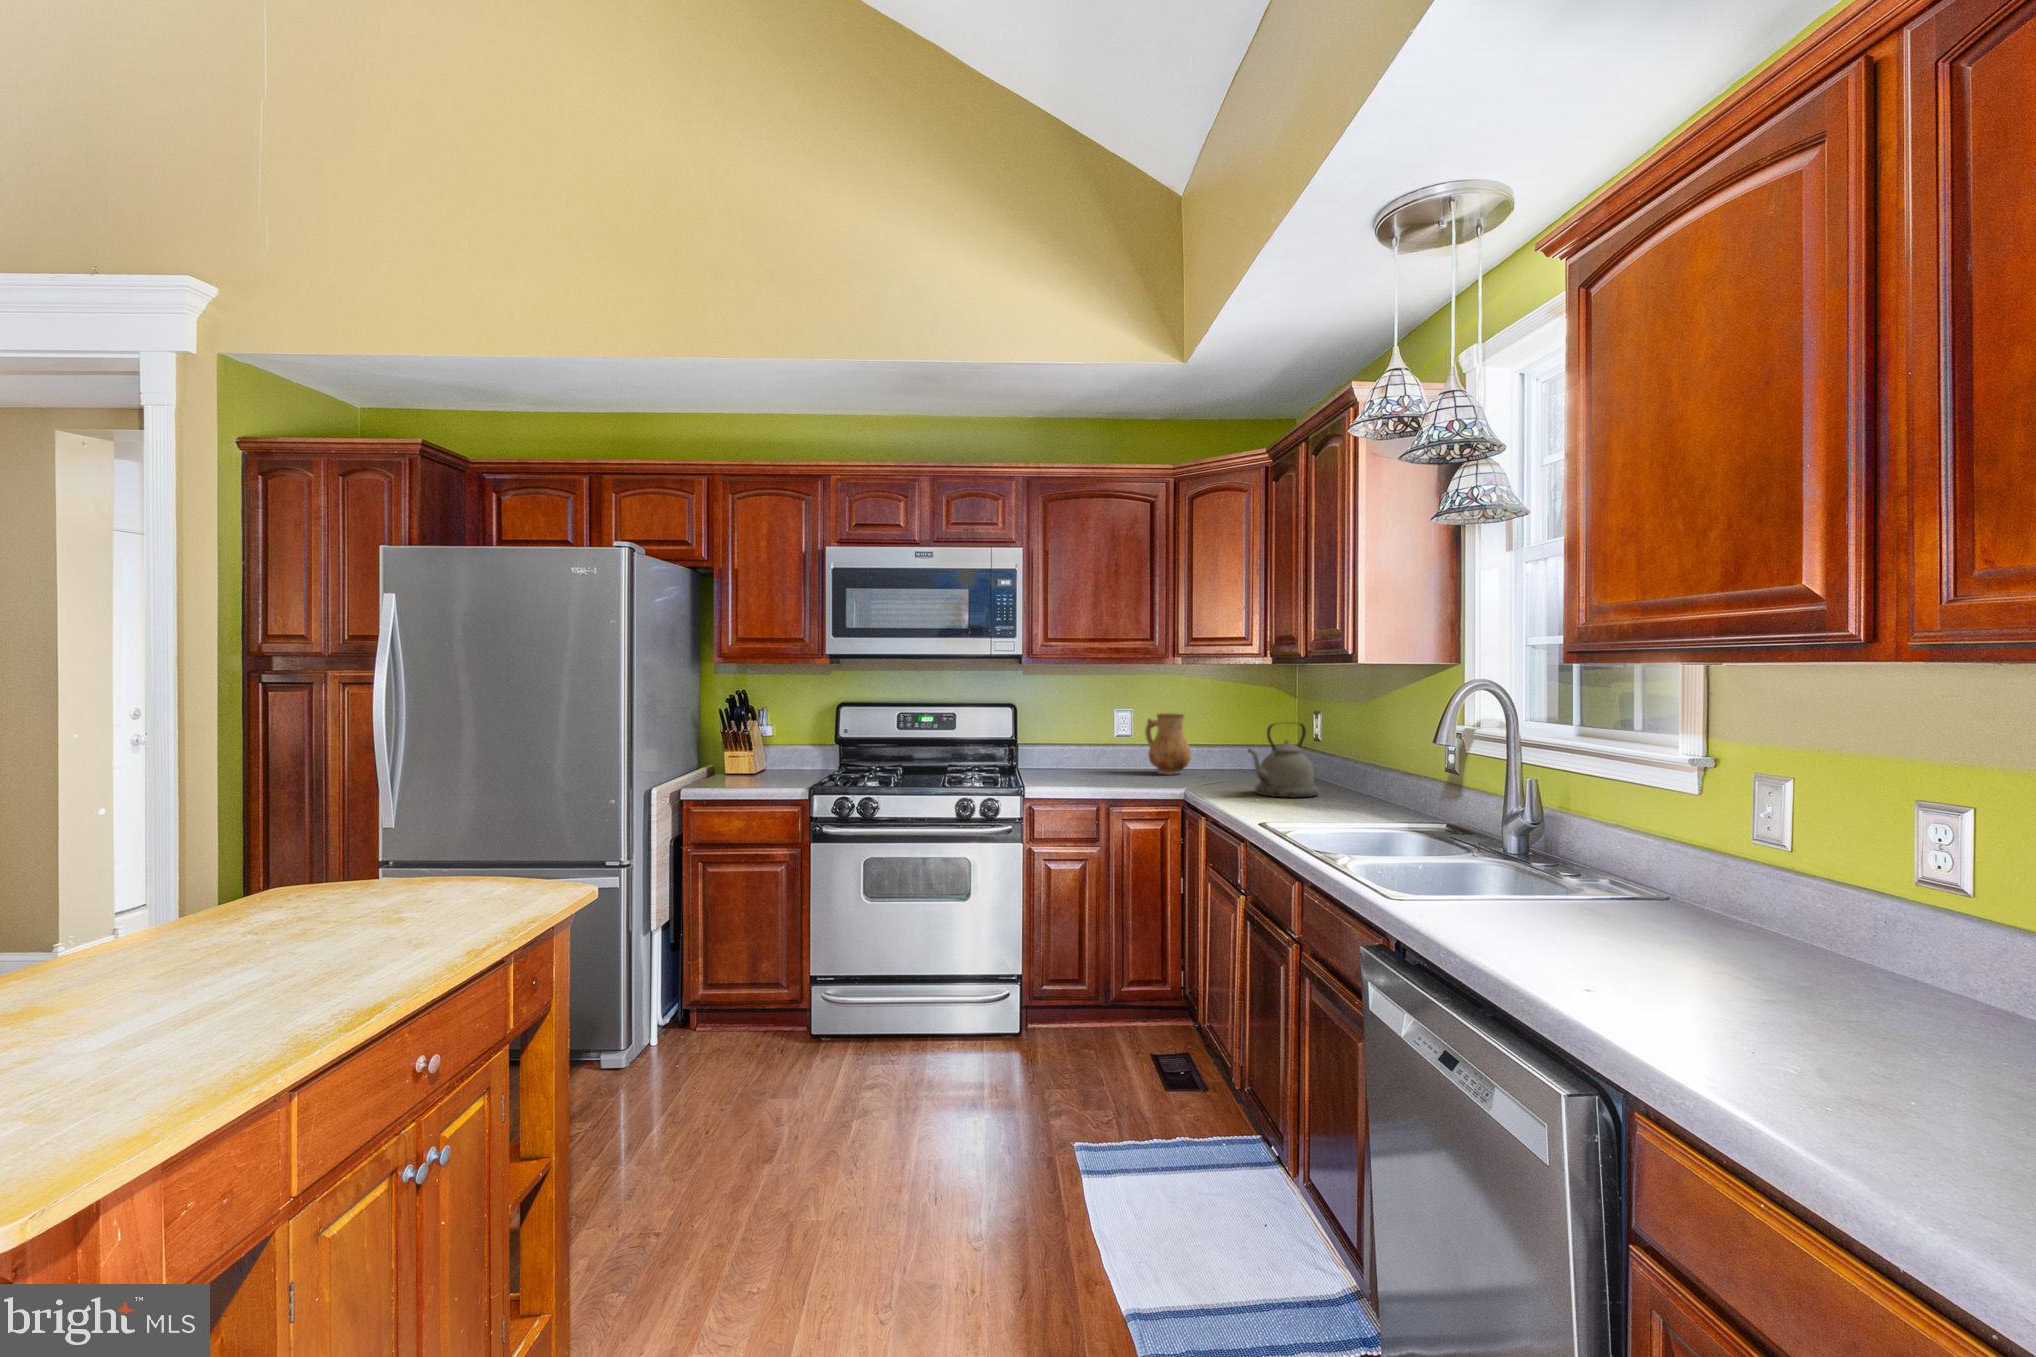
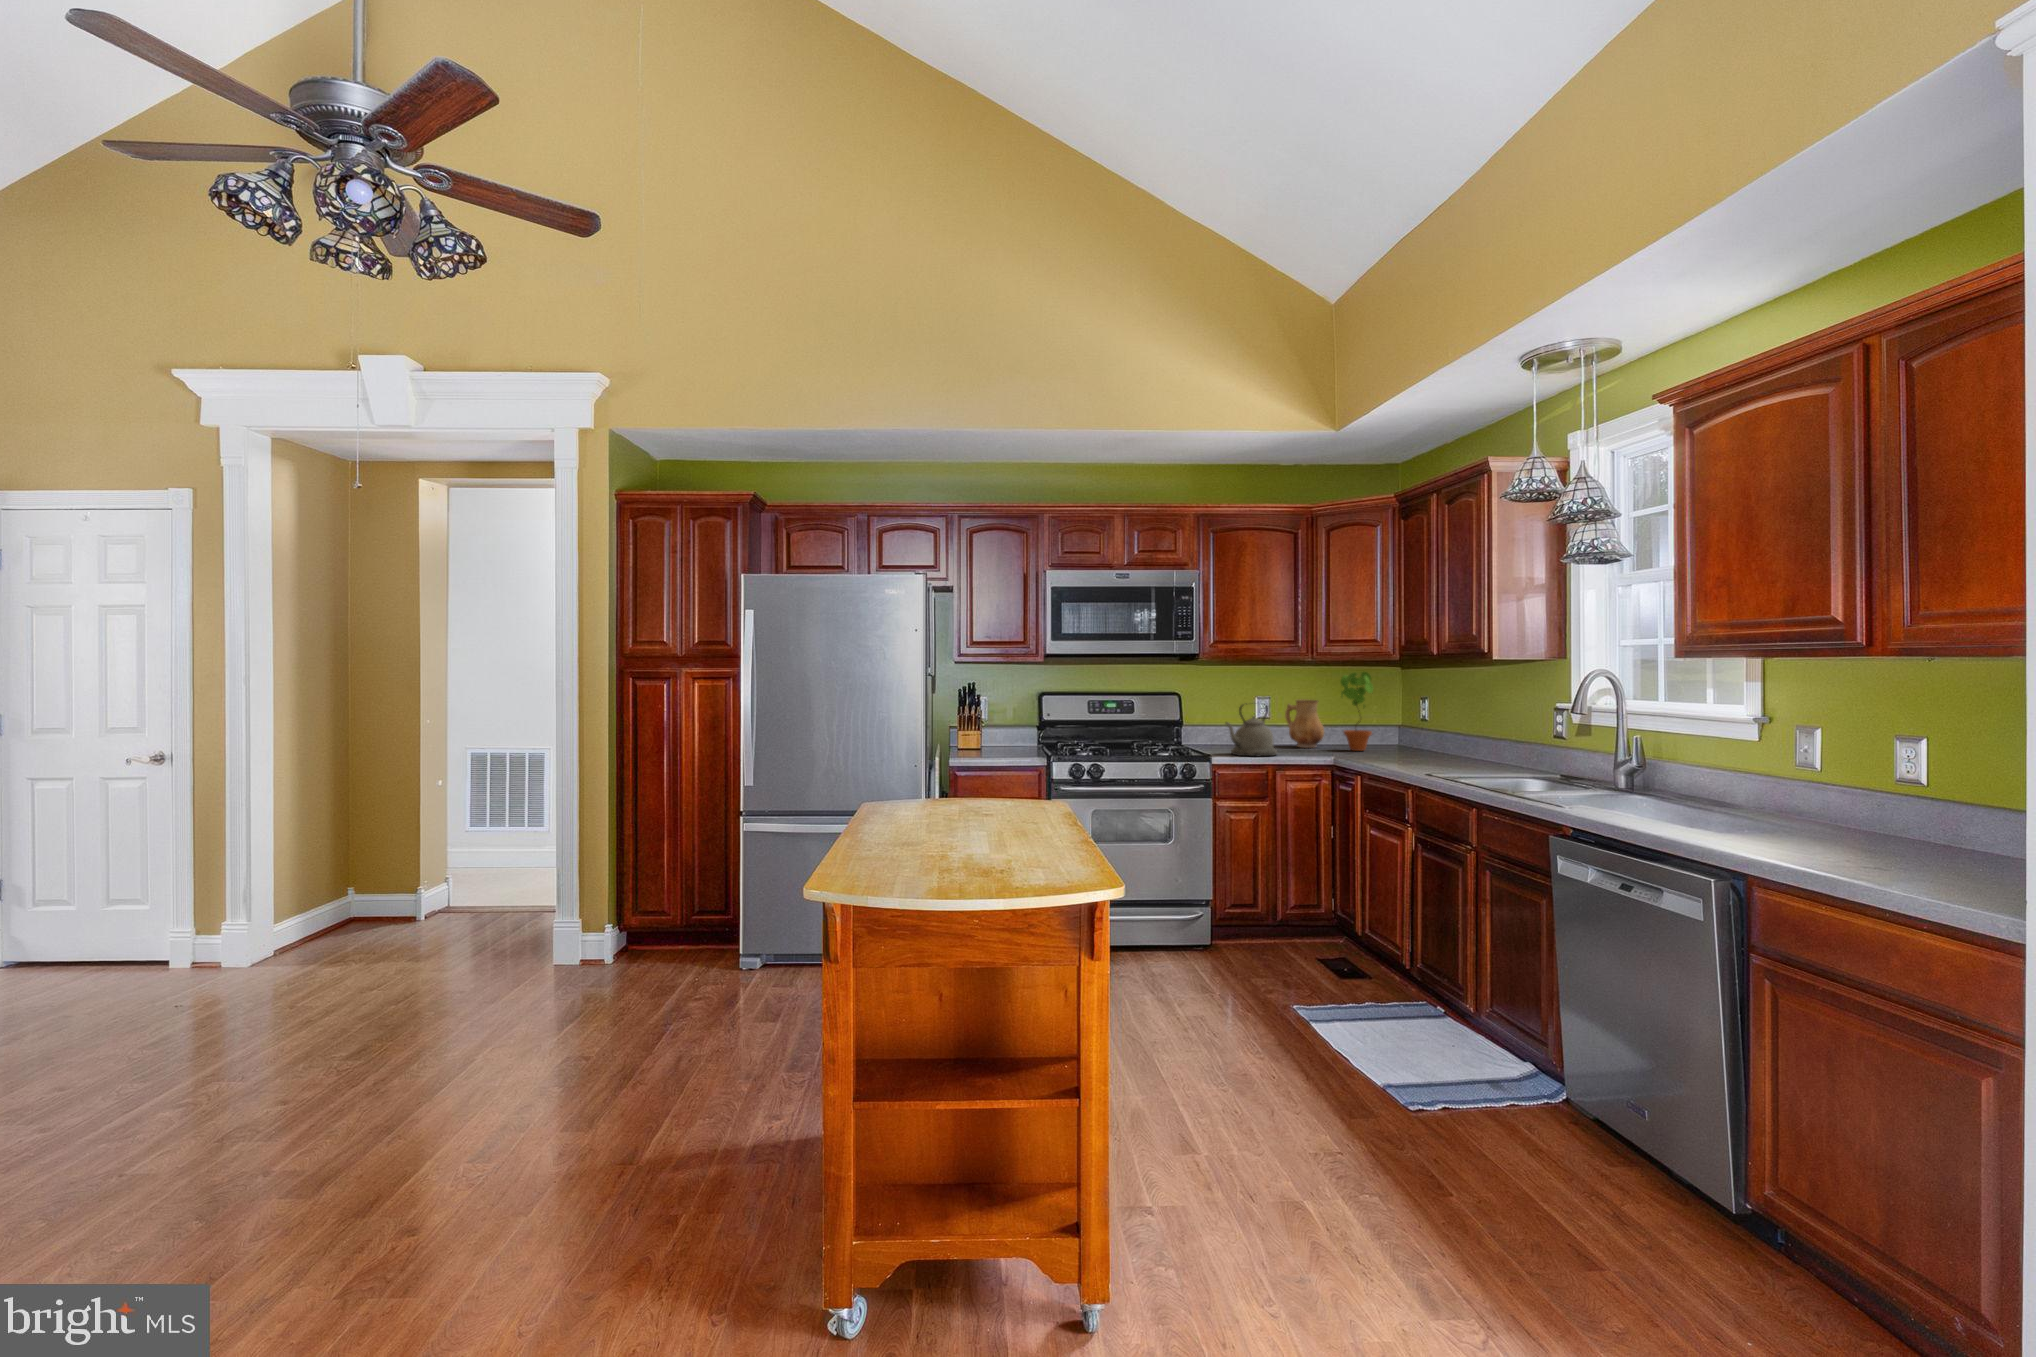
potted plant: none [1207,679,1246,780] -> present [1340,672,1373,751]
kettle: present [1248,722,1319,798] -> present [1226,704,1277,756]

